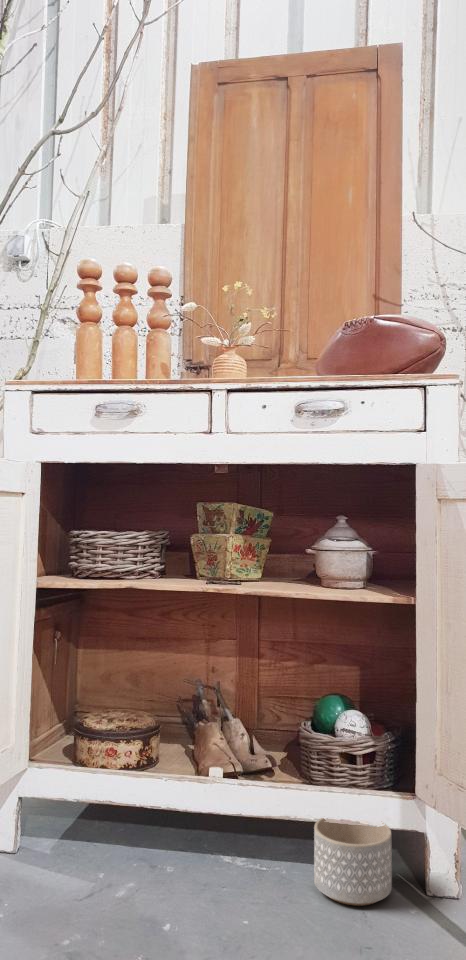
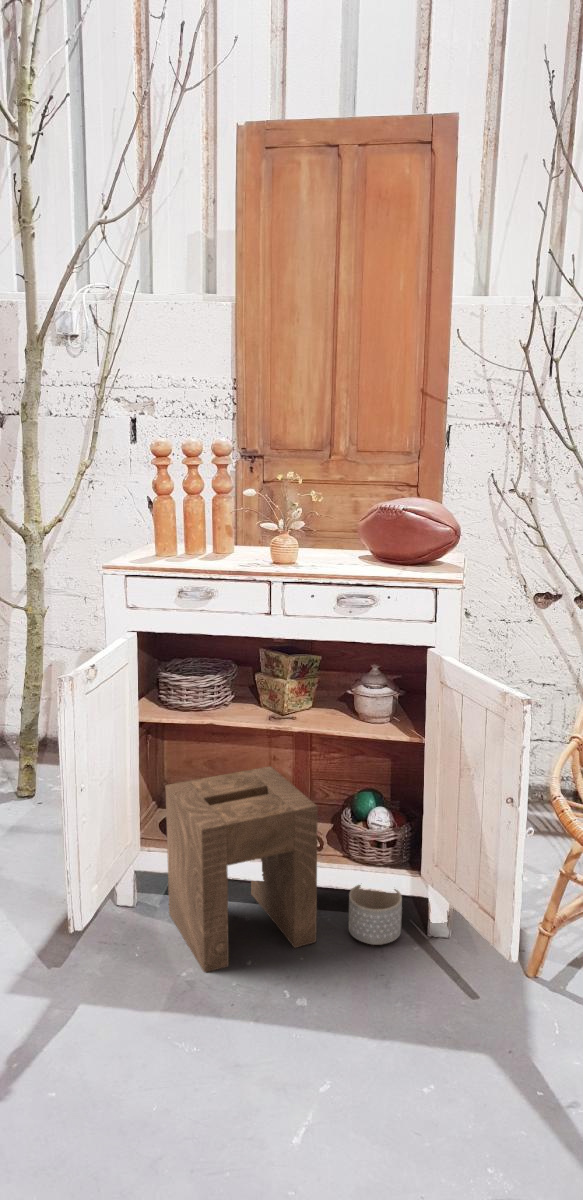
stool: none [58,653,270,941] -> present [166,766,318,972]

